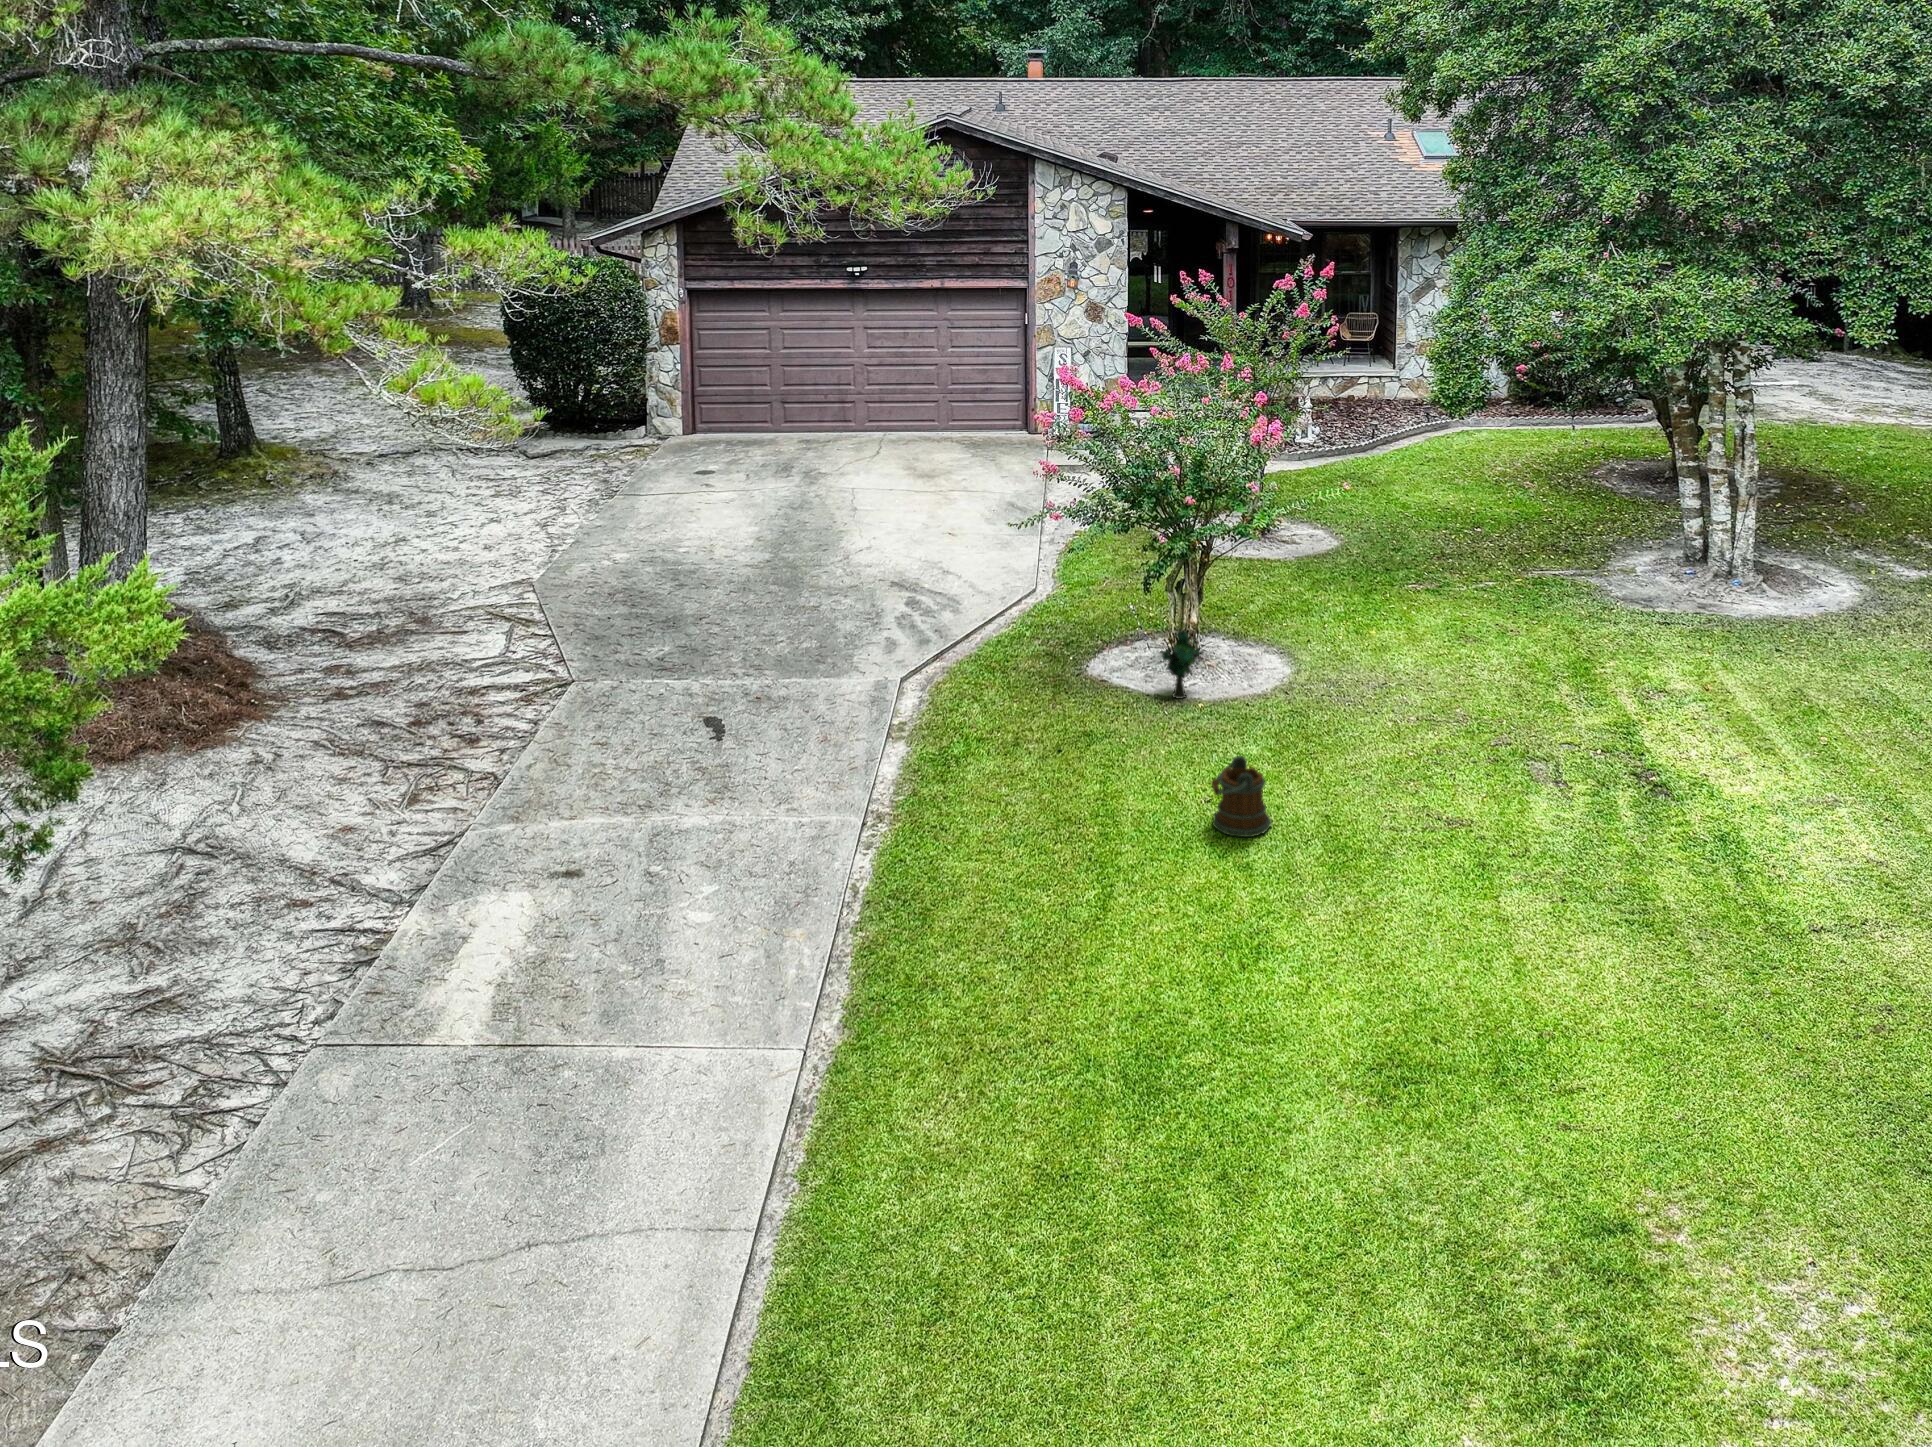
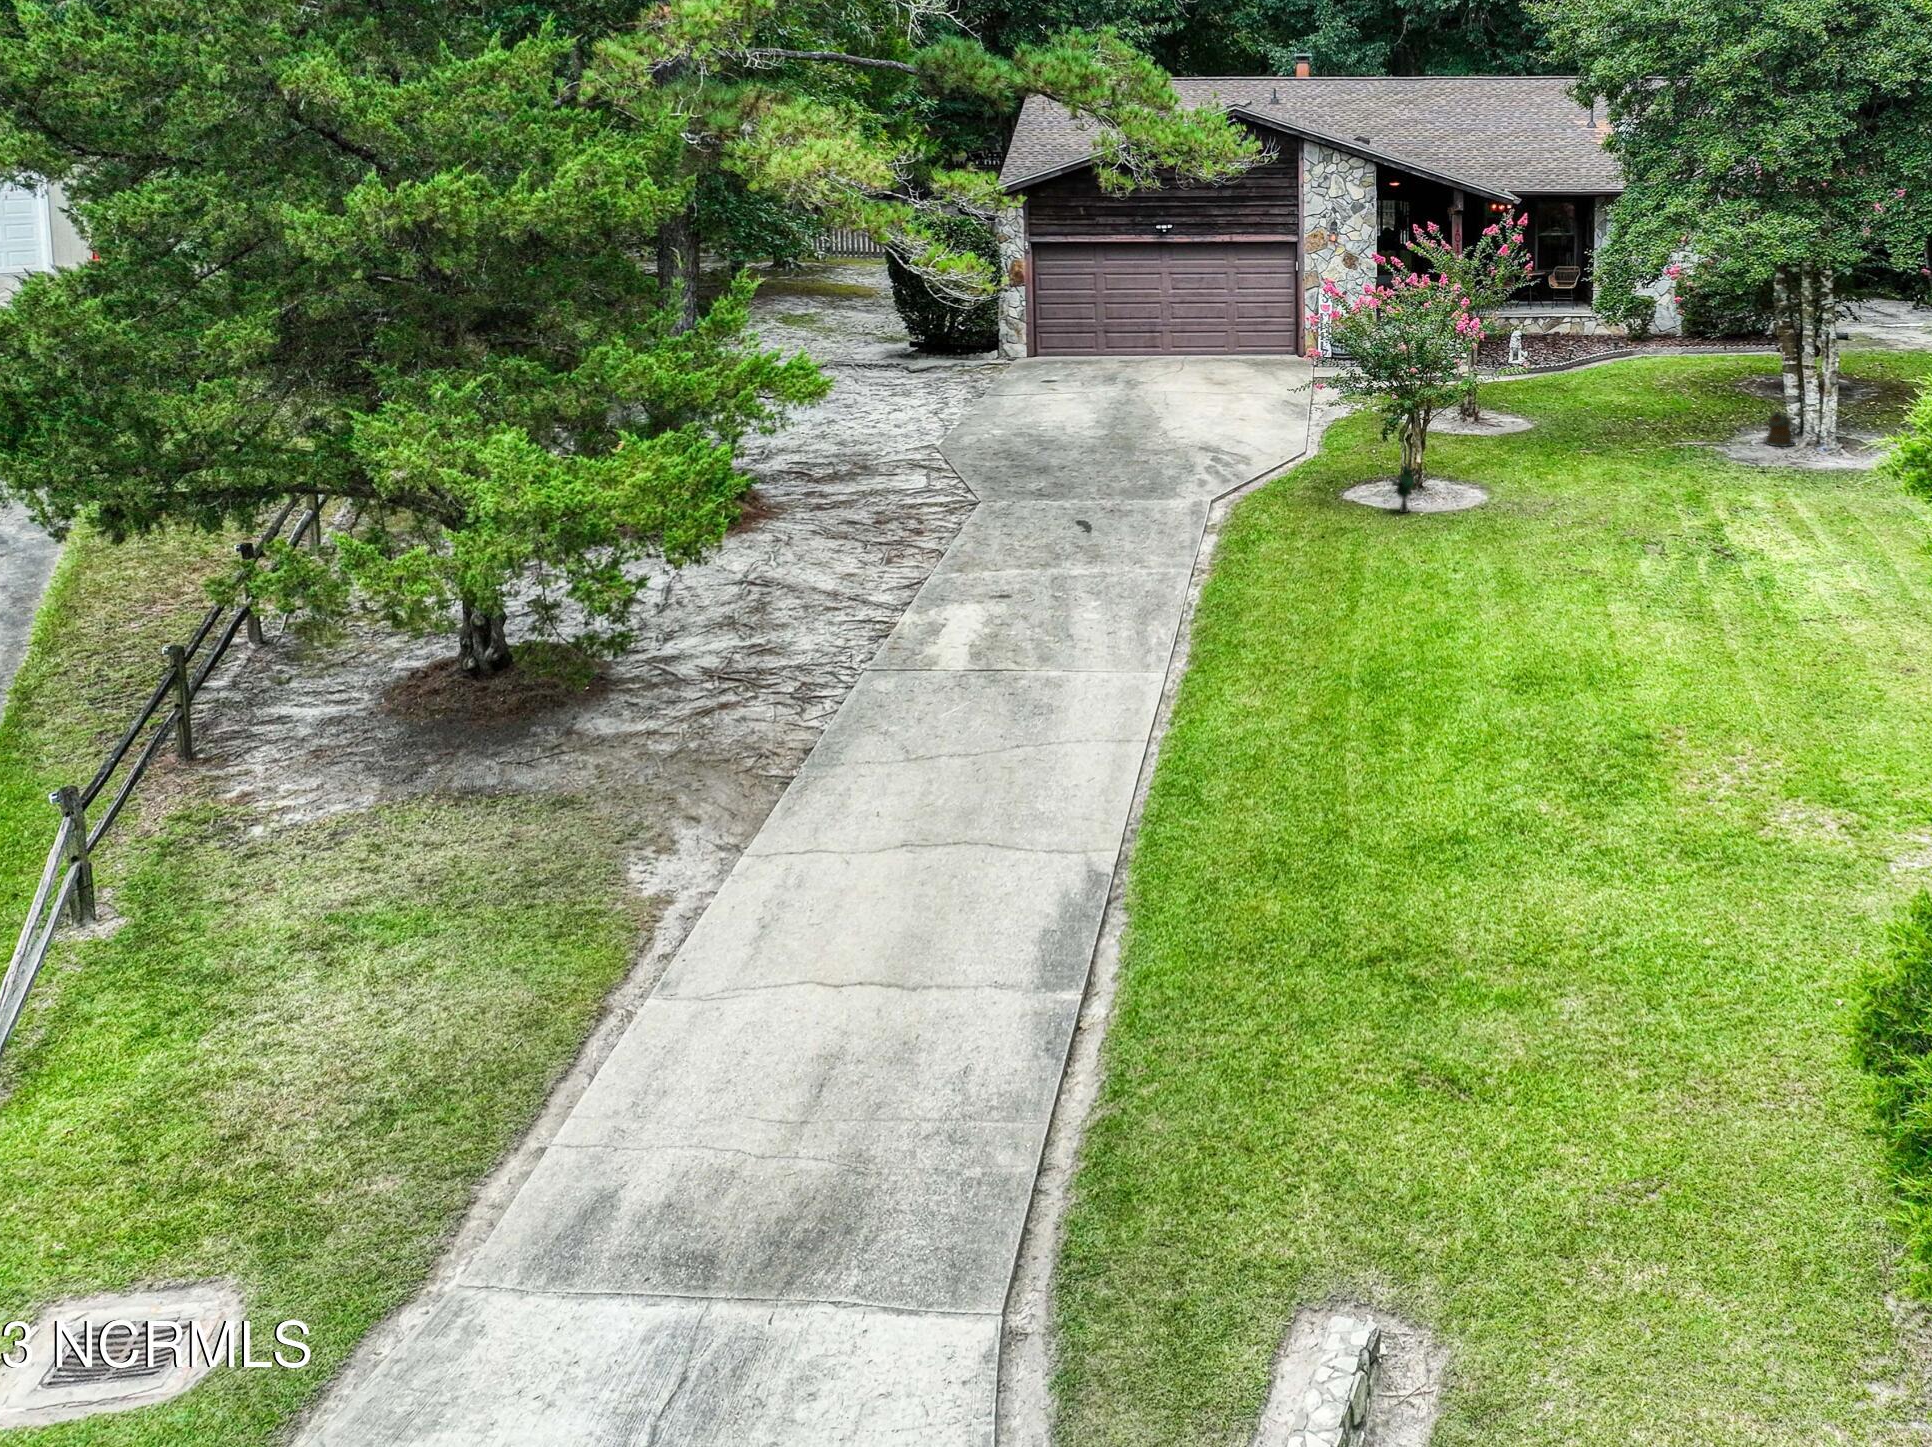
bucket: present [1211,756,1272,837] -> present [1765,412,1793,447]

